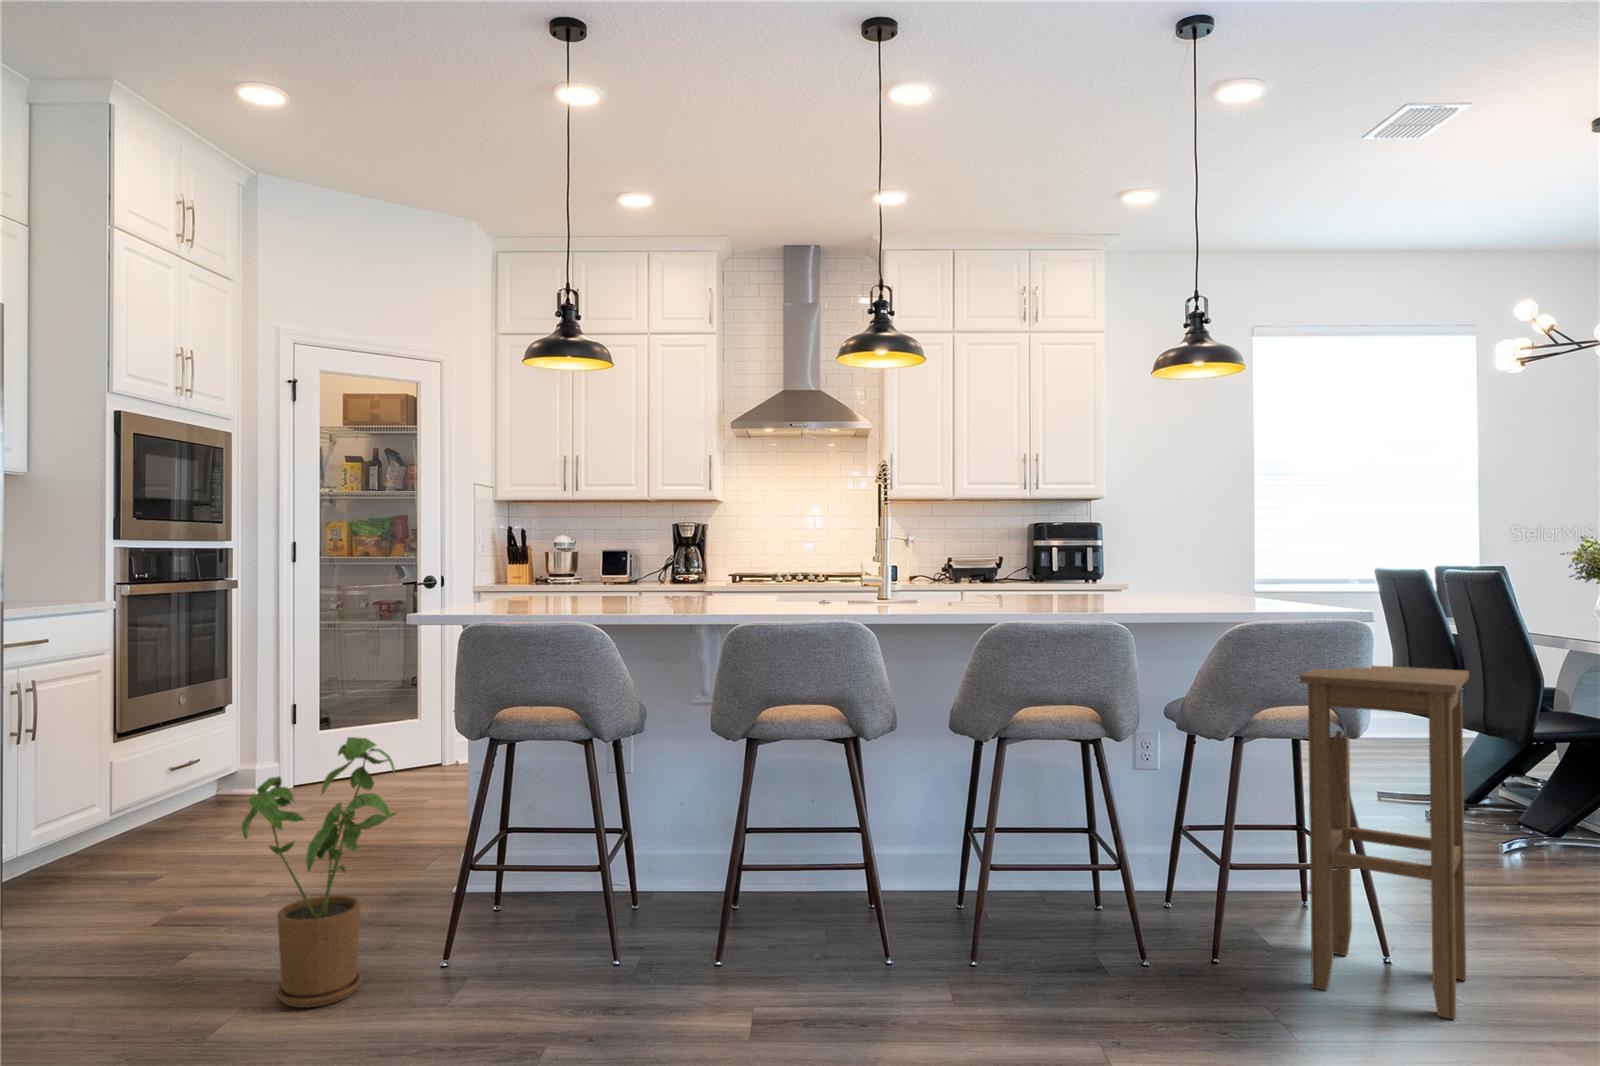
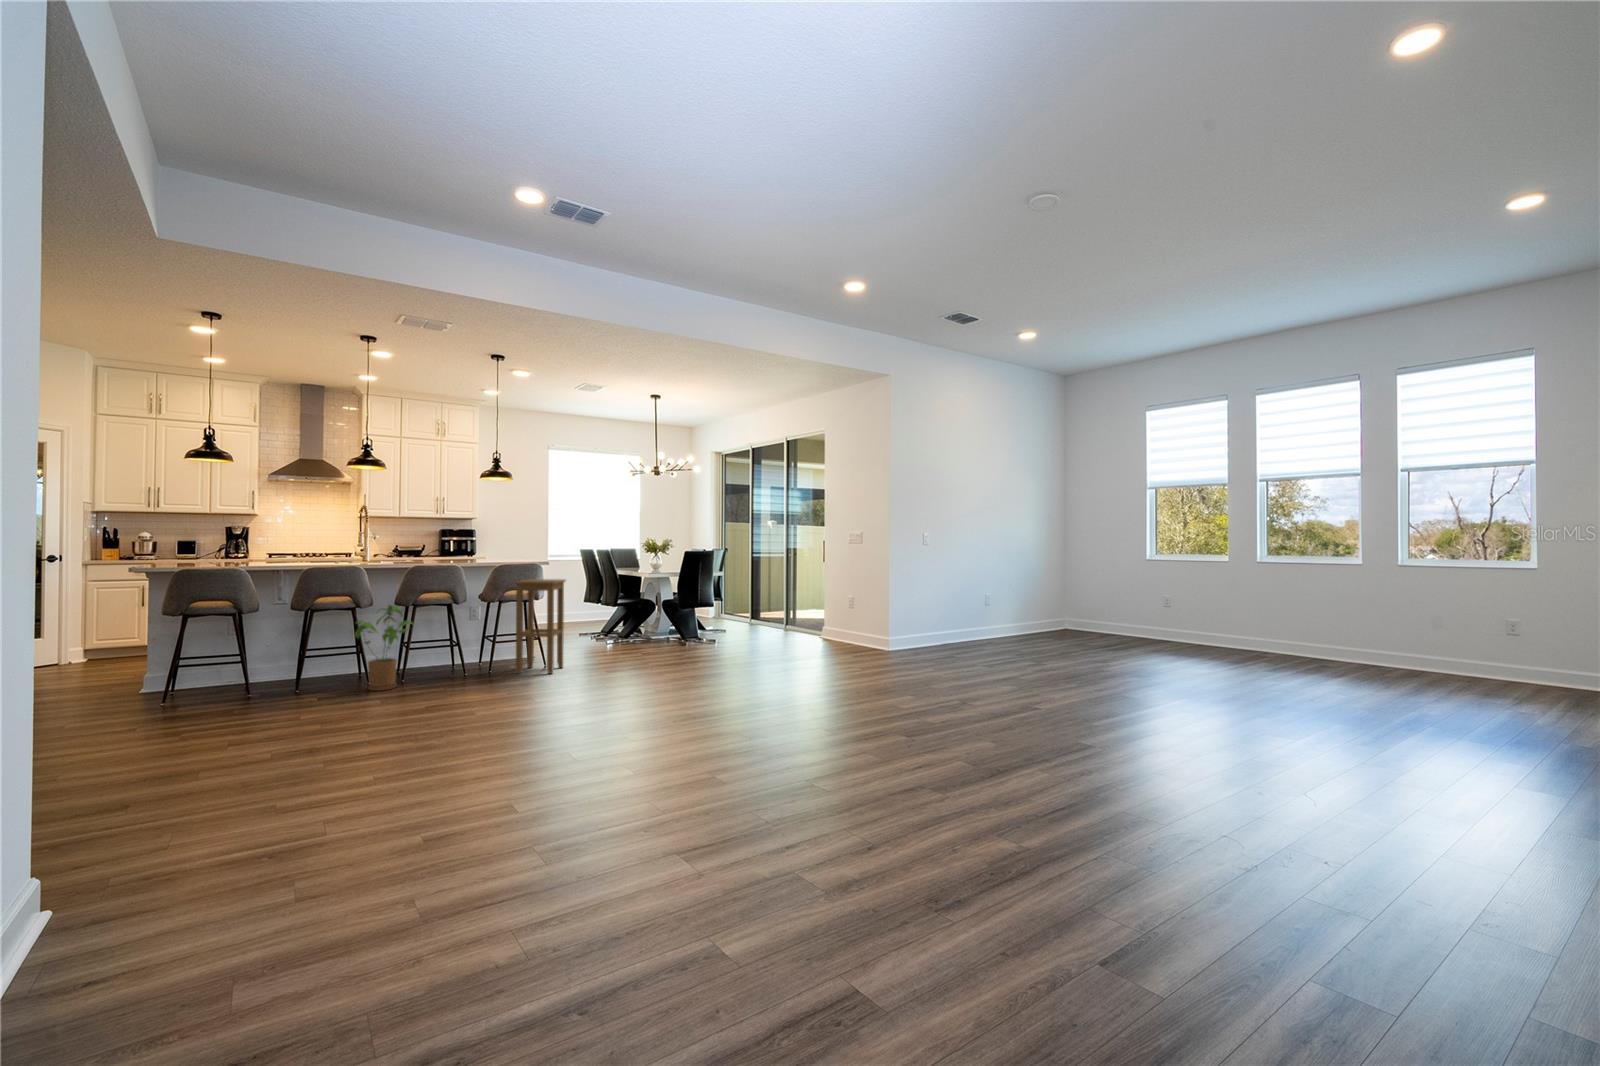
house plant: present [242,737,396,1008] -> present [355,605,412,691]

